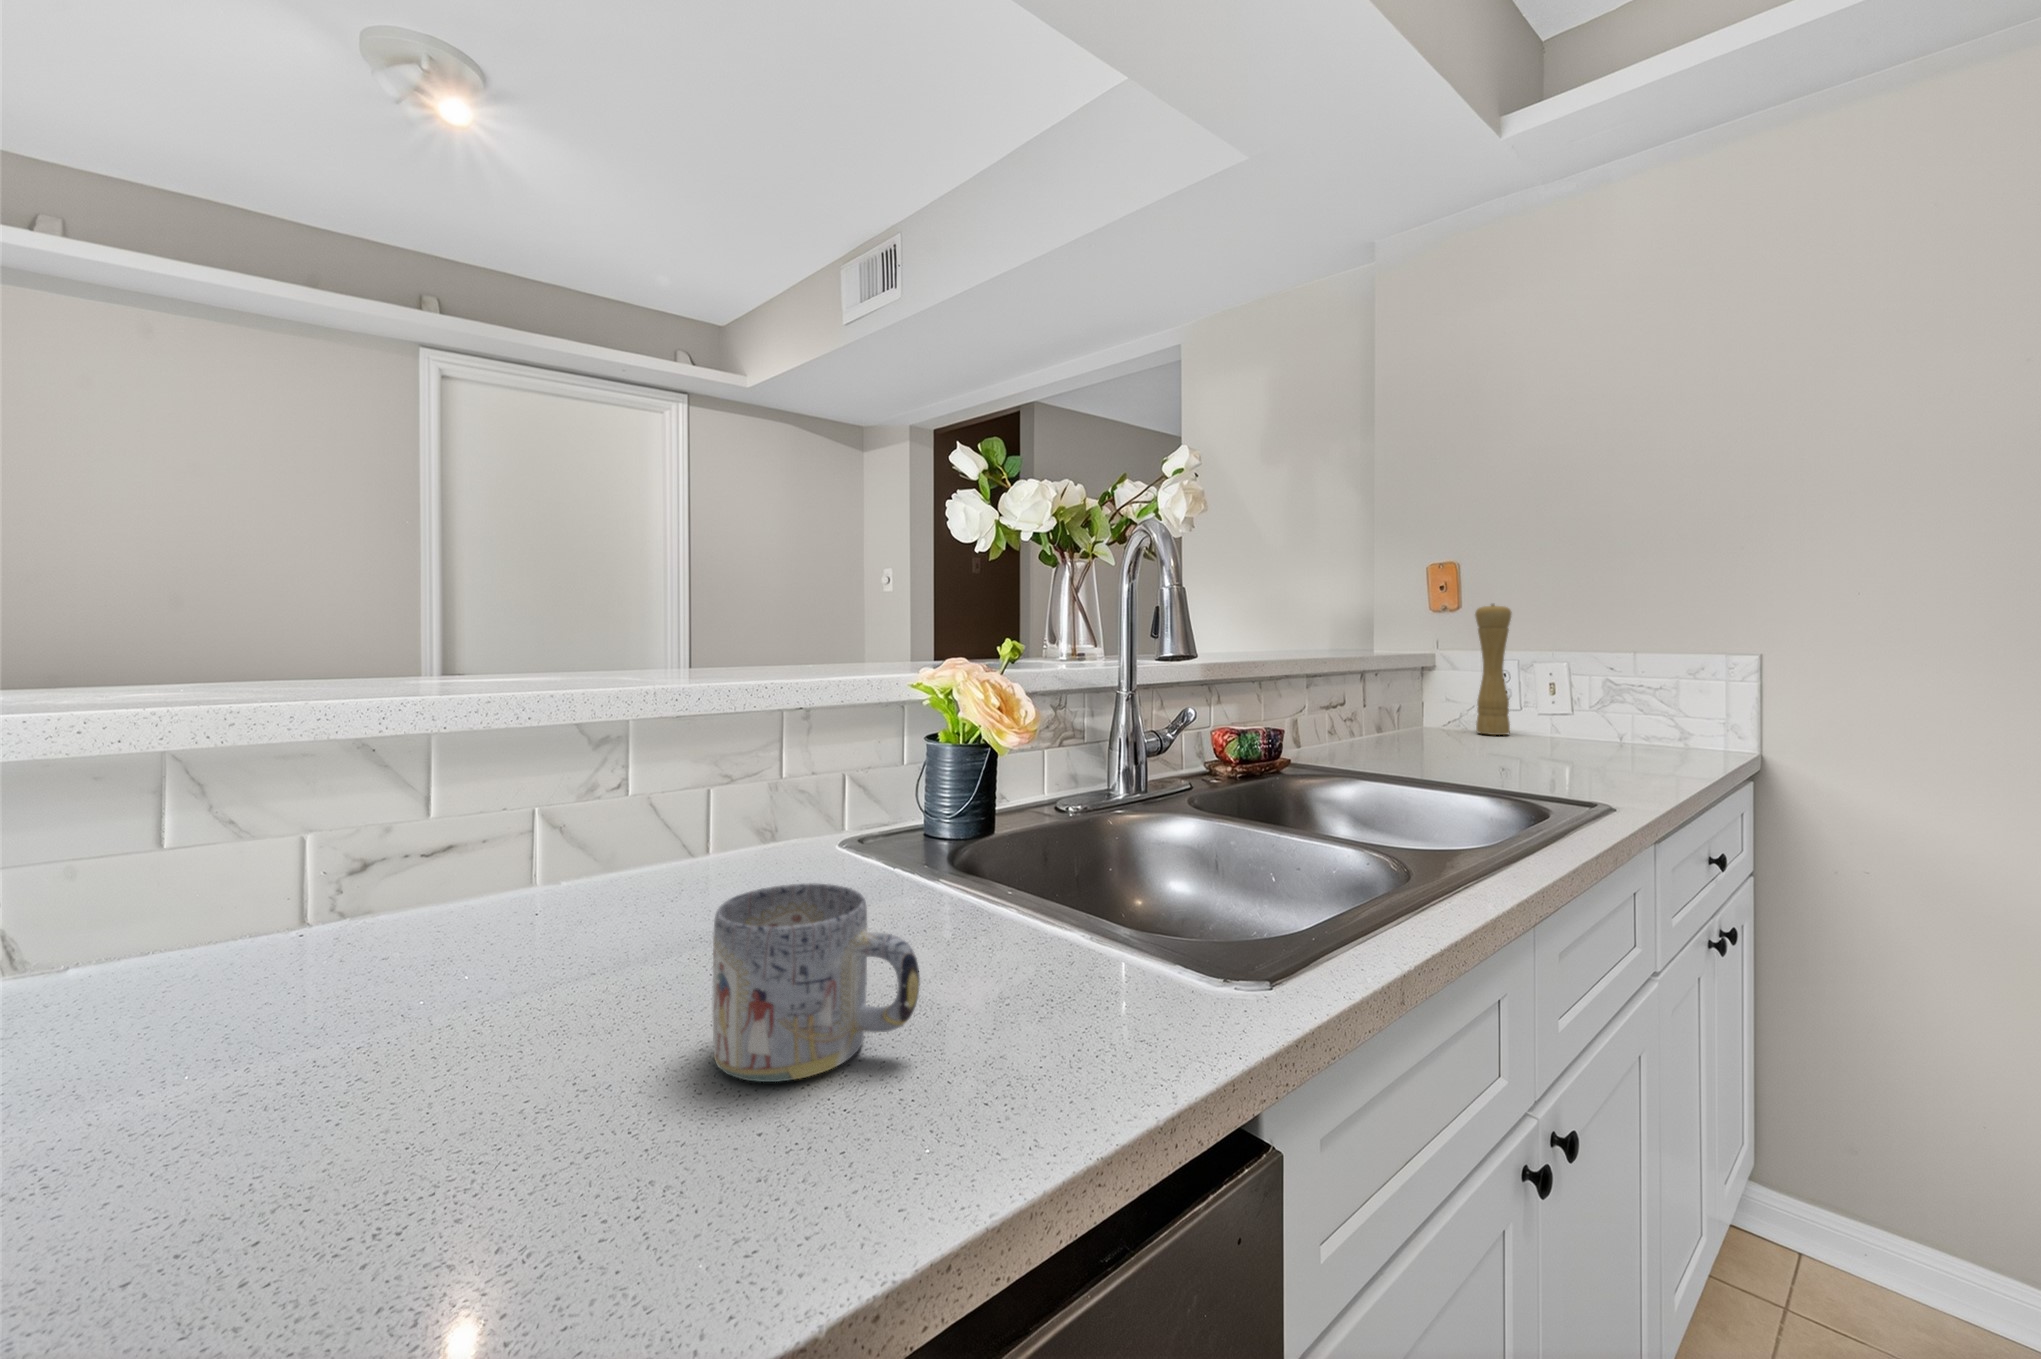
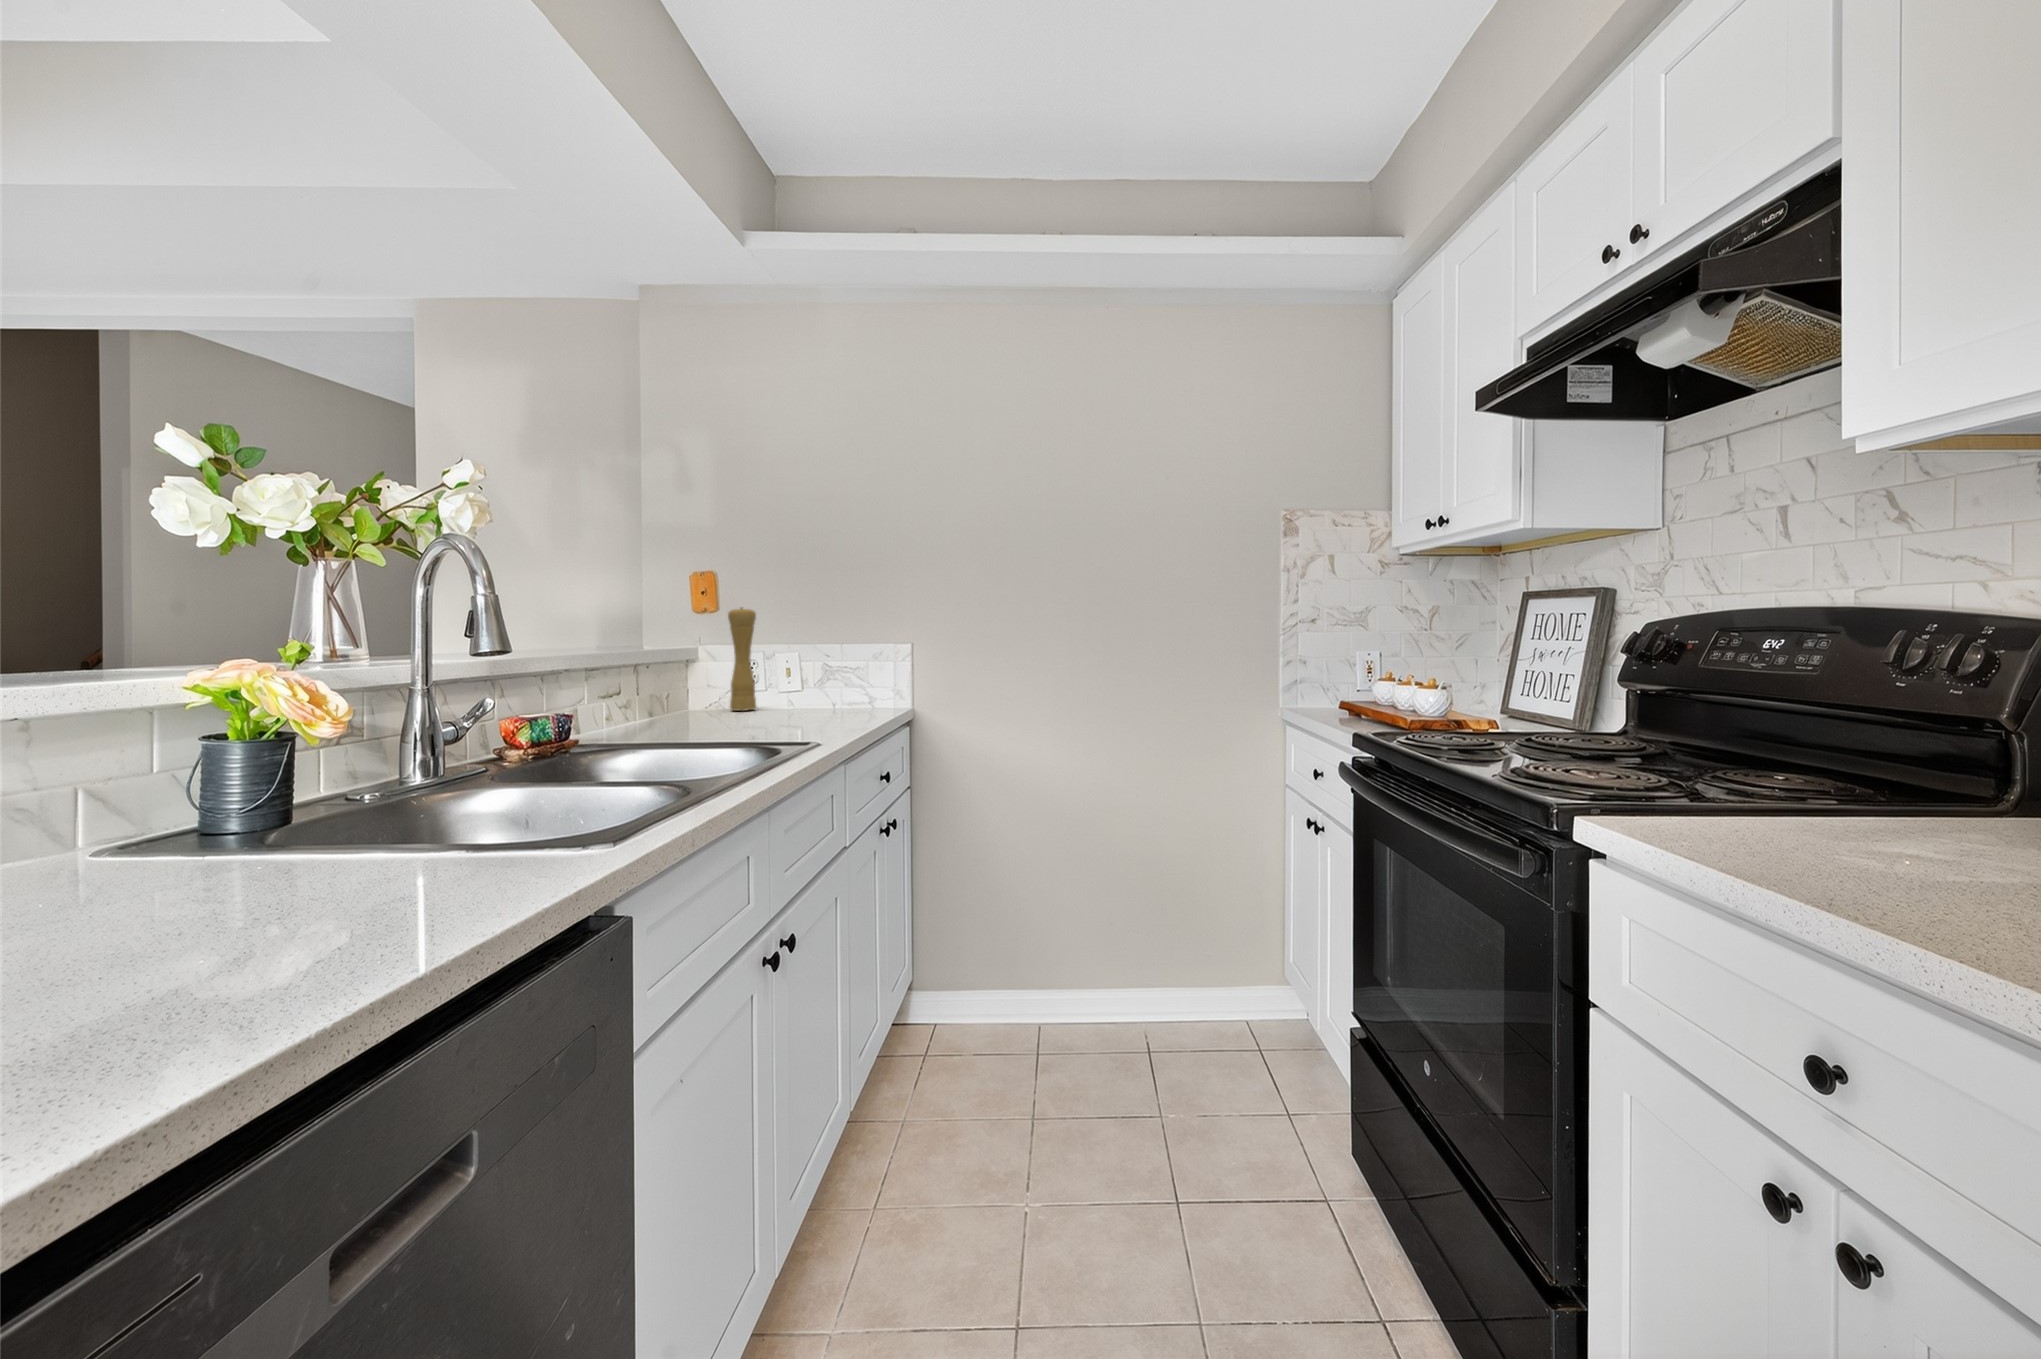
mug: present [713,883,920,1082] -> none [150,828,363,969]

